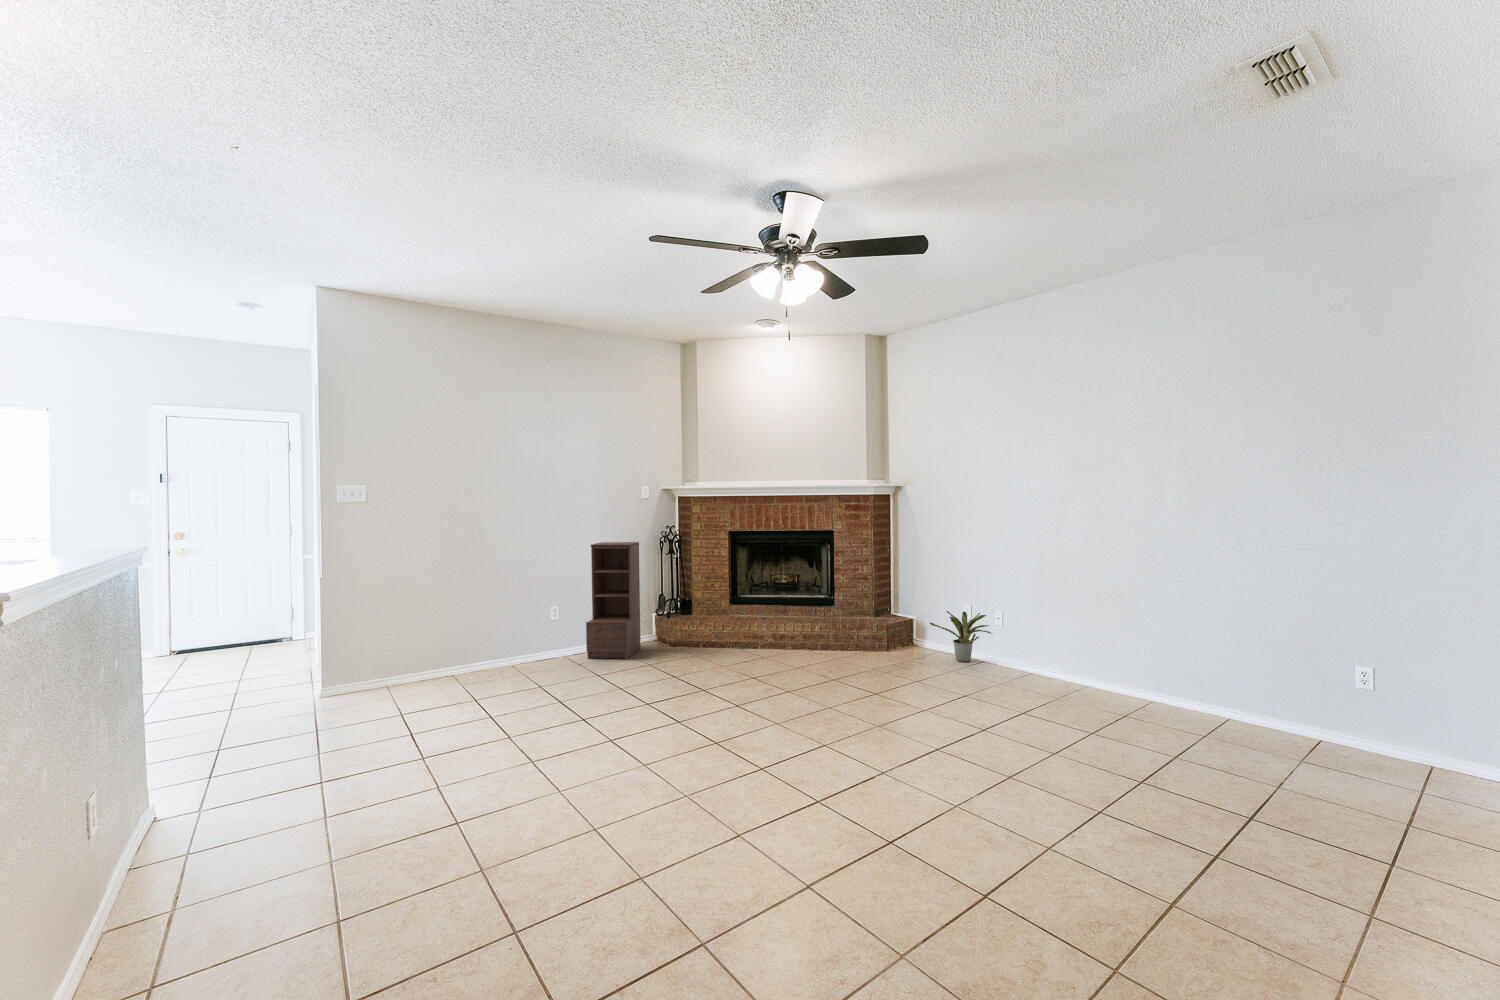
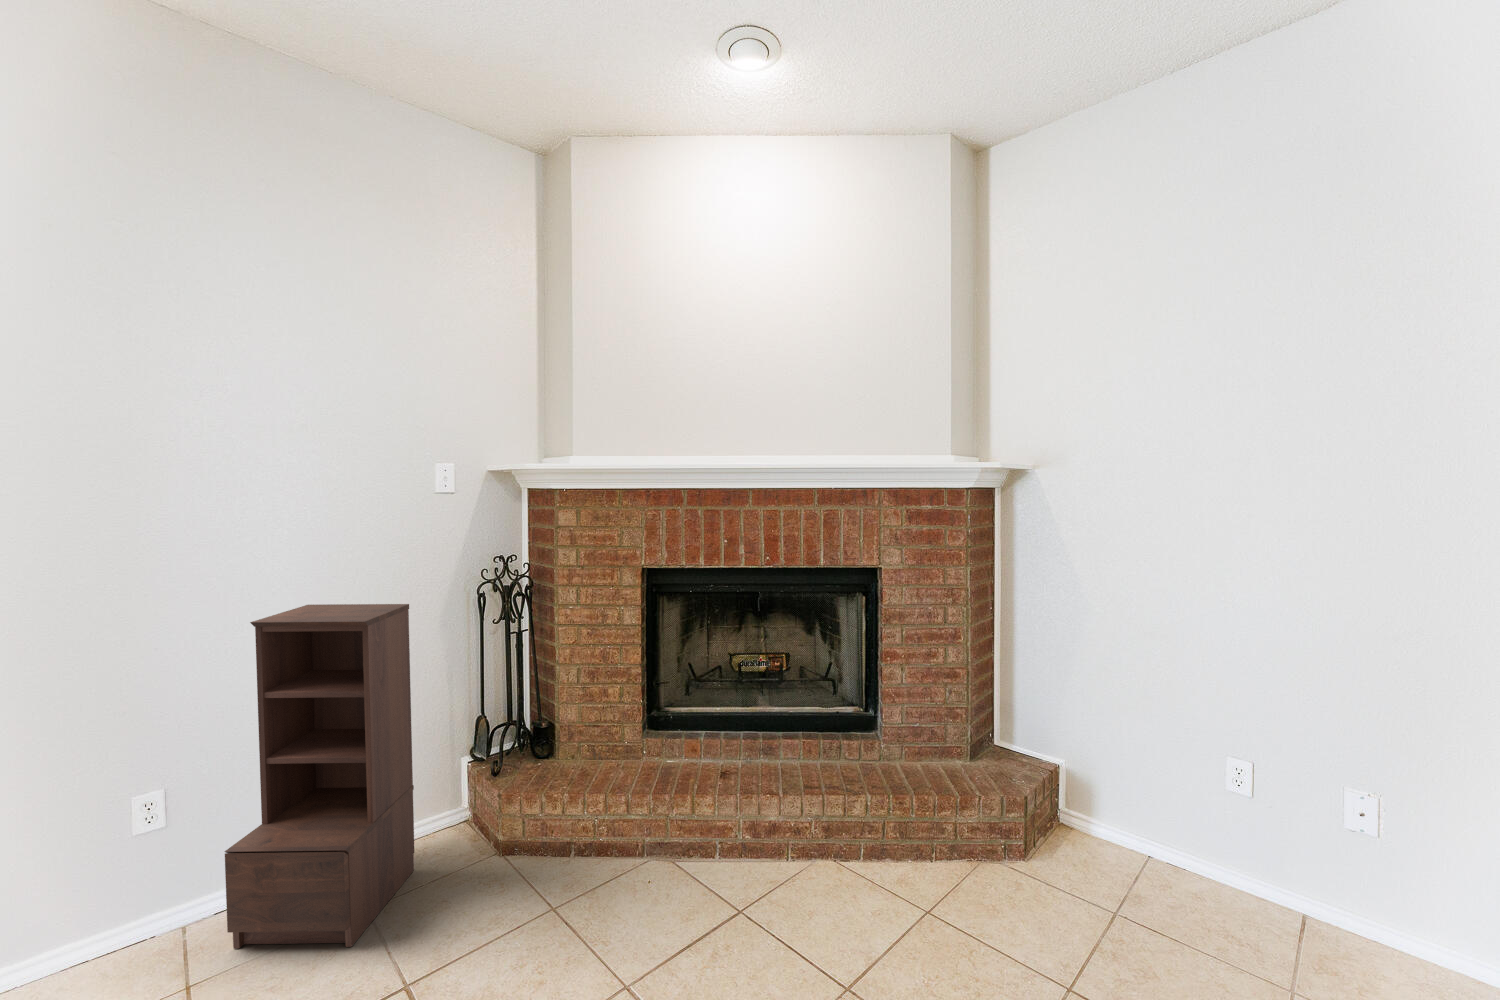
potted plant: present [930,611,991,662] -> none [1144,777,1347,913]

